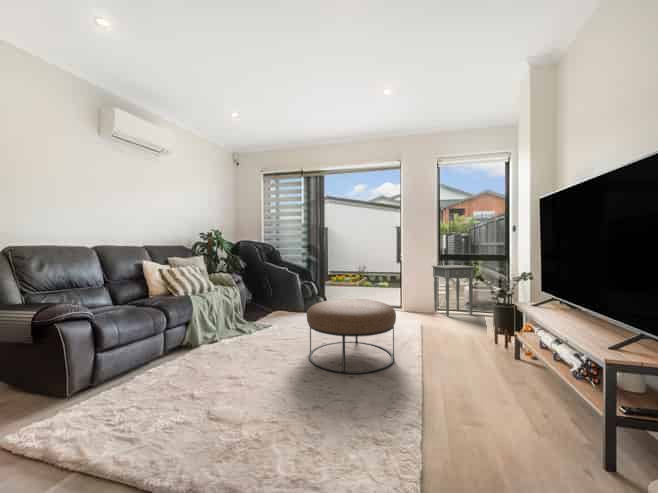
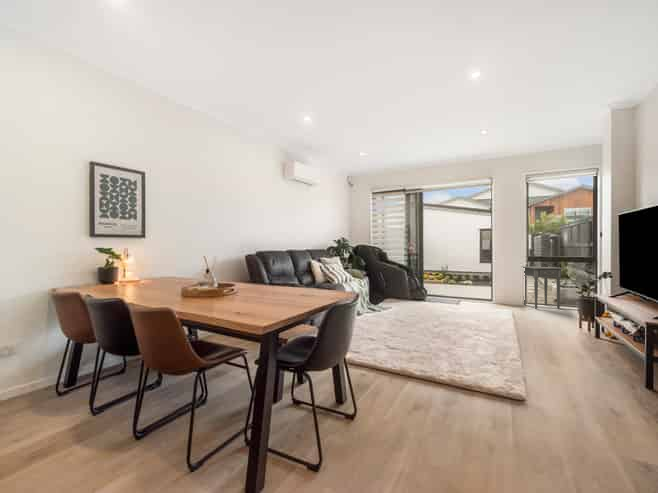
ottoman: present [307,299,396,374] -> none [429,289,497,336]

